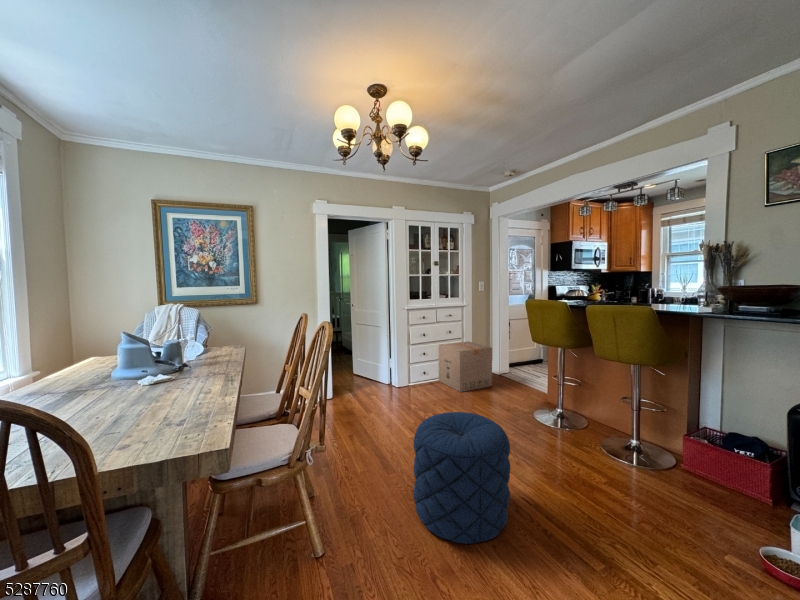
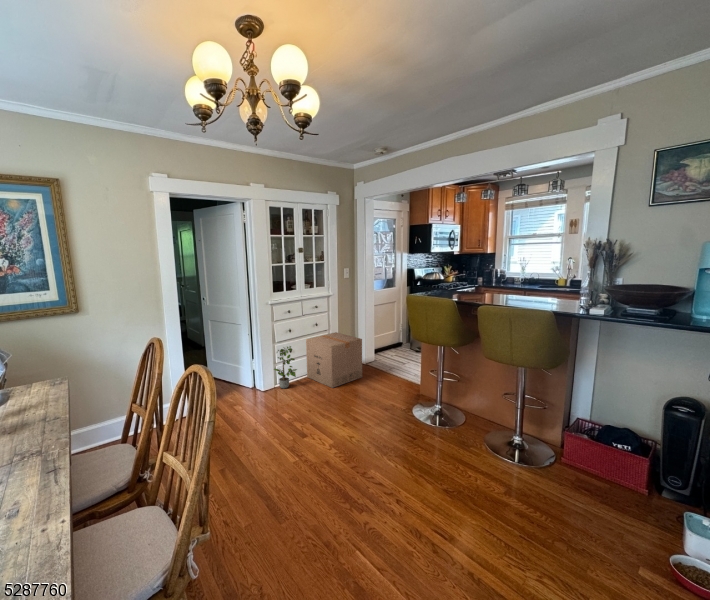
potted plant: none [407,348,429,388] -> present [274,346,297,388]
pouf: present [413,412,510,544] -> none [317,425,409,553]

